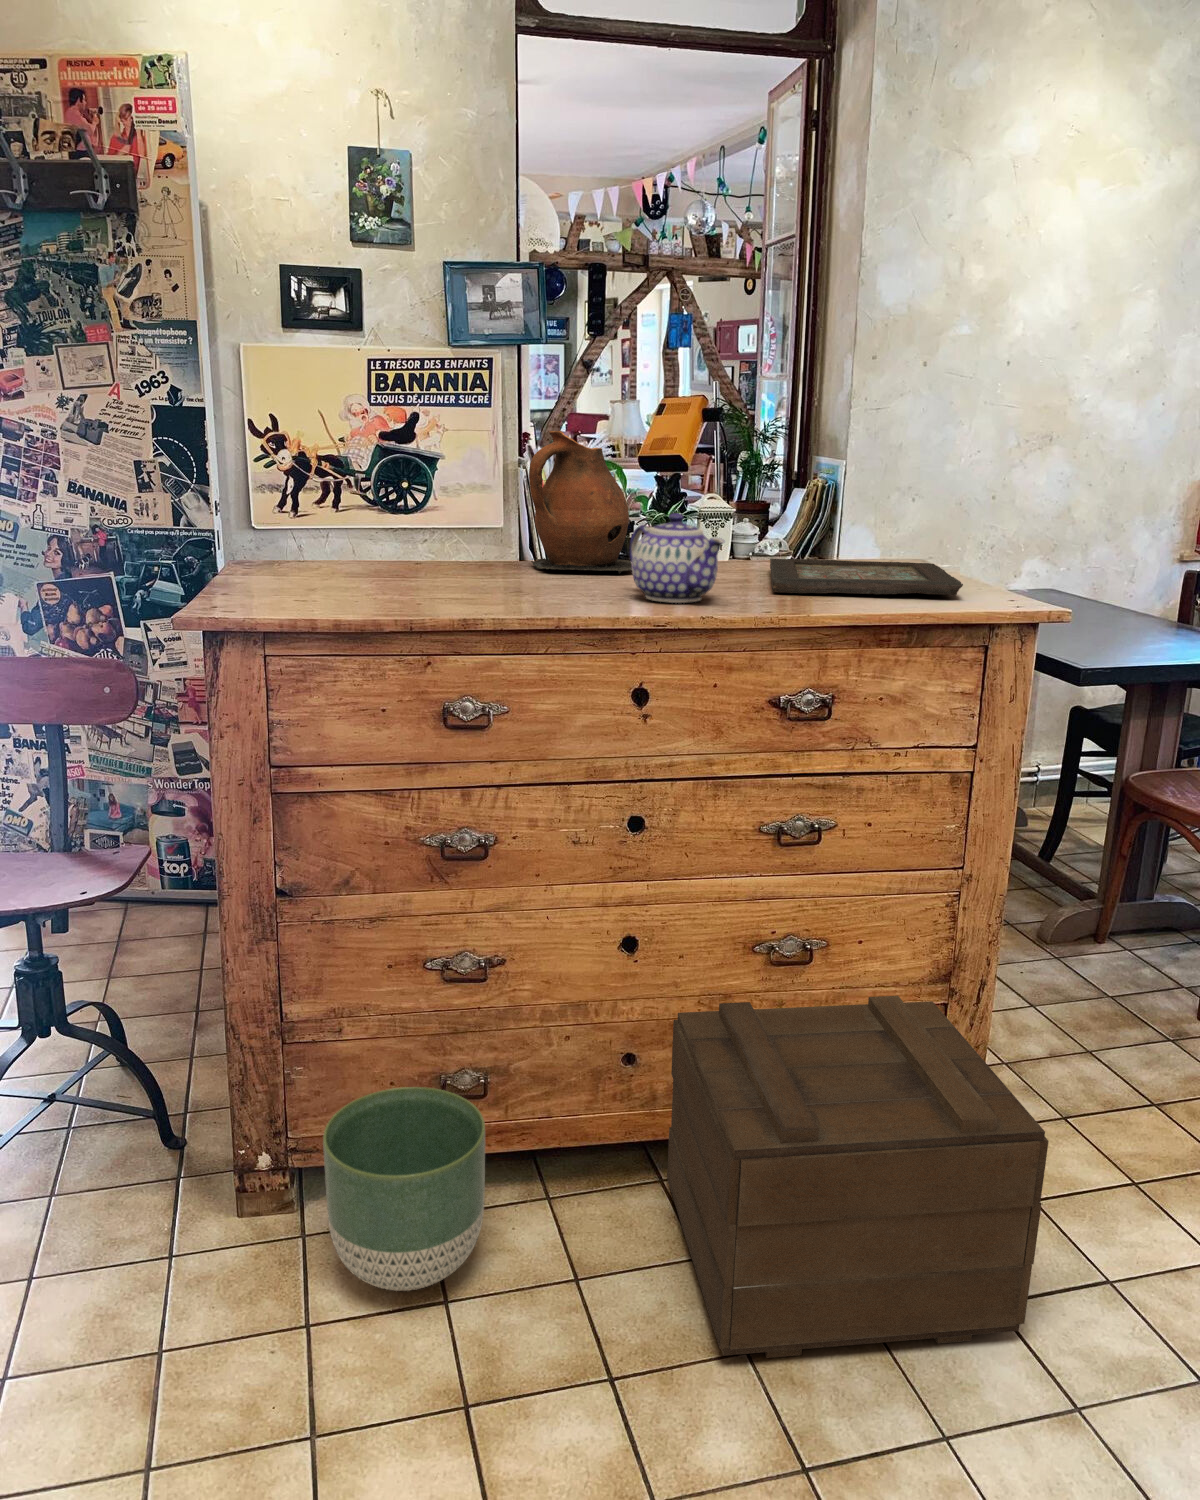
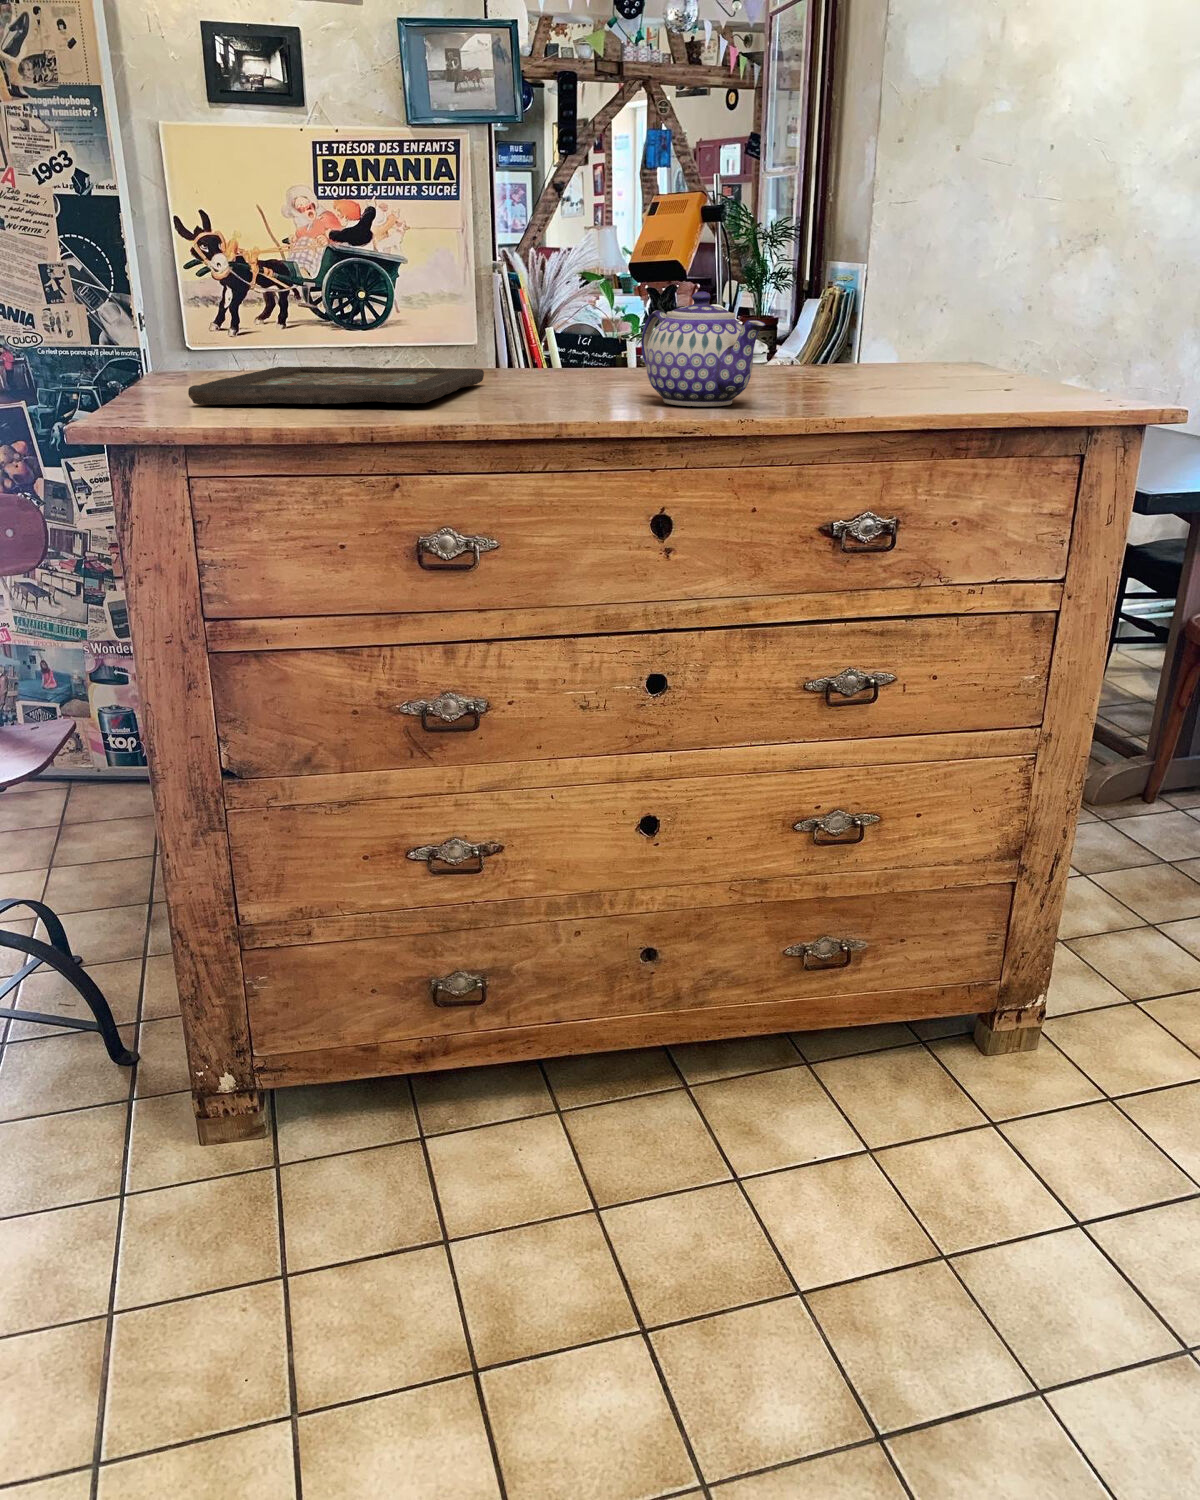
ceramic pitcher: present [529,431,632,574] -> none [513,201,642,381]
decorative tray: present [770,559,963,595] -> present [188,366,484,404]
wooden crate: present [667,996,1049,1358] -> none [695,877,1160,1299]
planter: present [323,1087,485,1291] -> none [294,996,486,1231]

